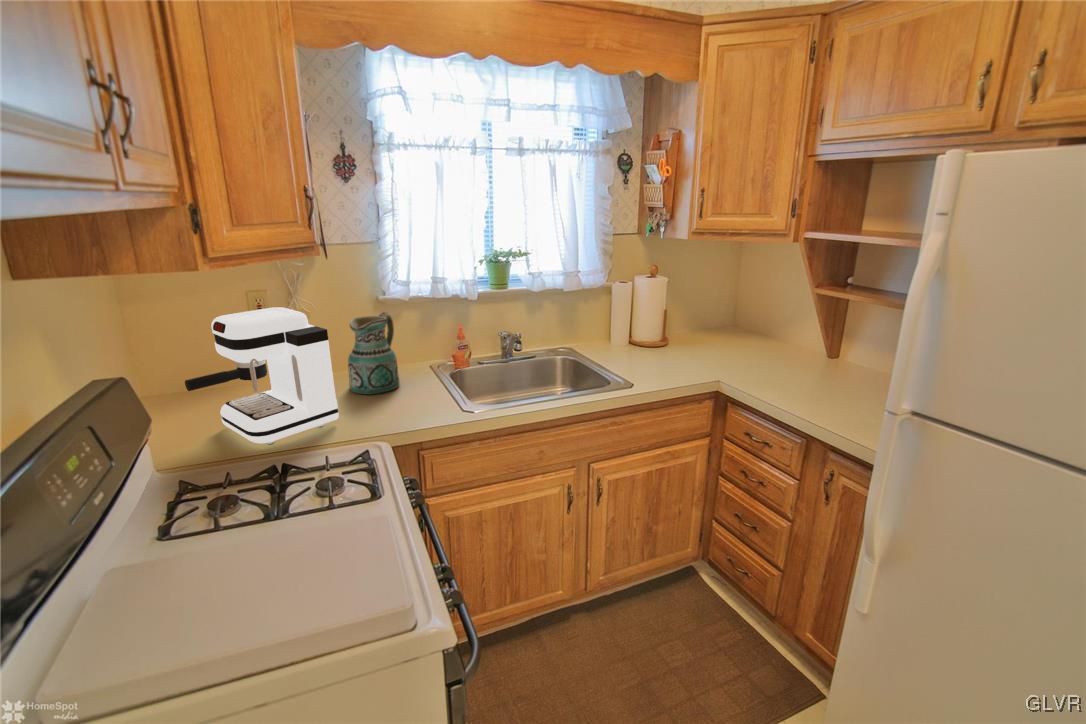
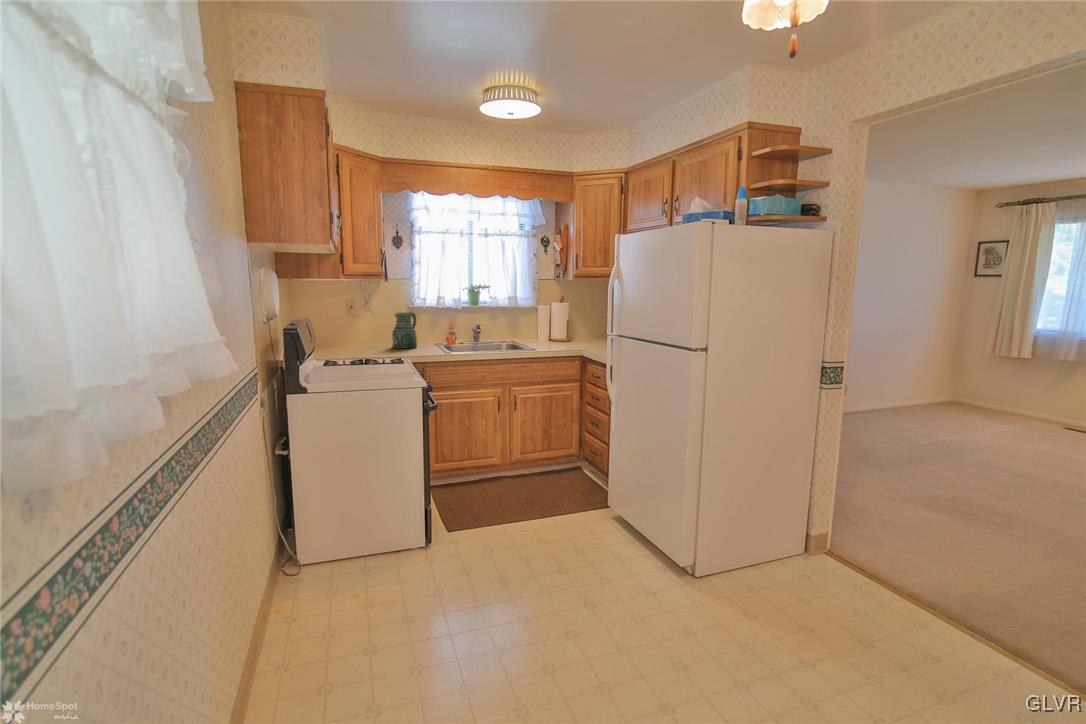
coffee maker: present [185,307,339,444] -> none [323,301,386,355]

